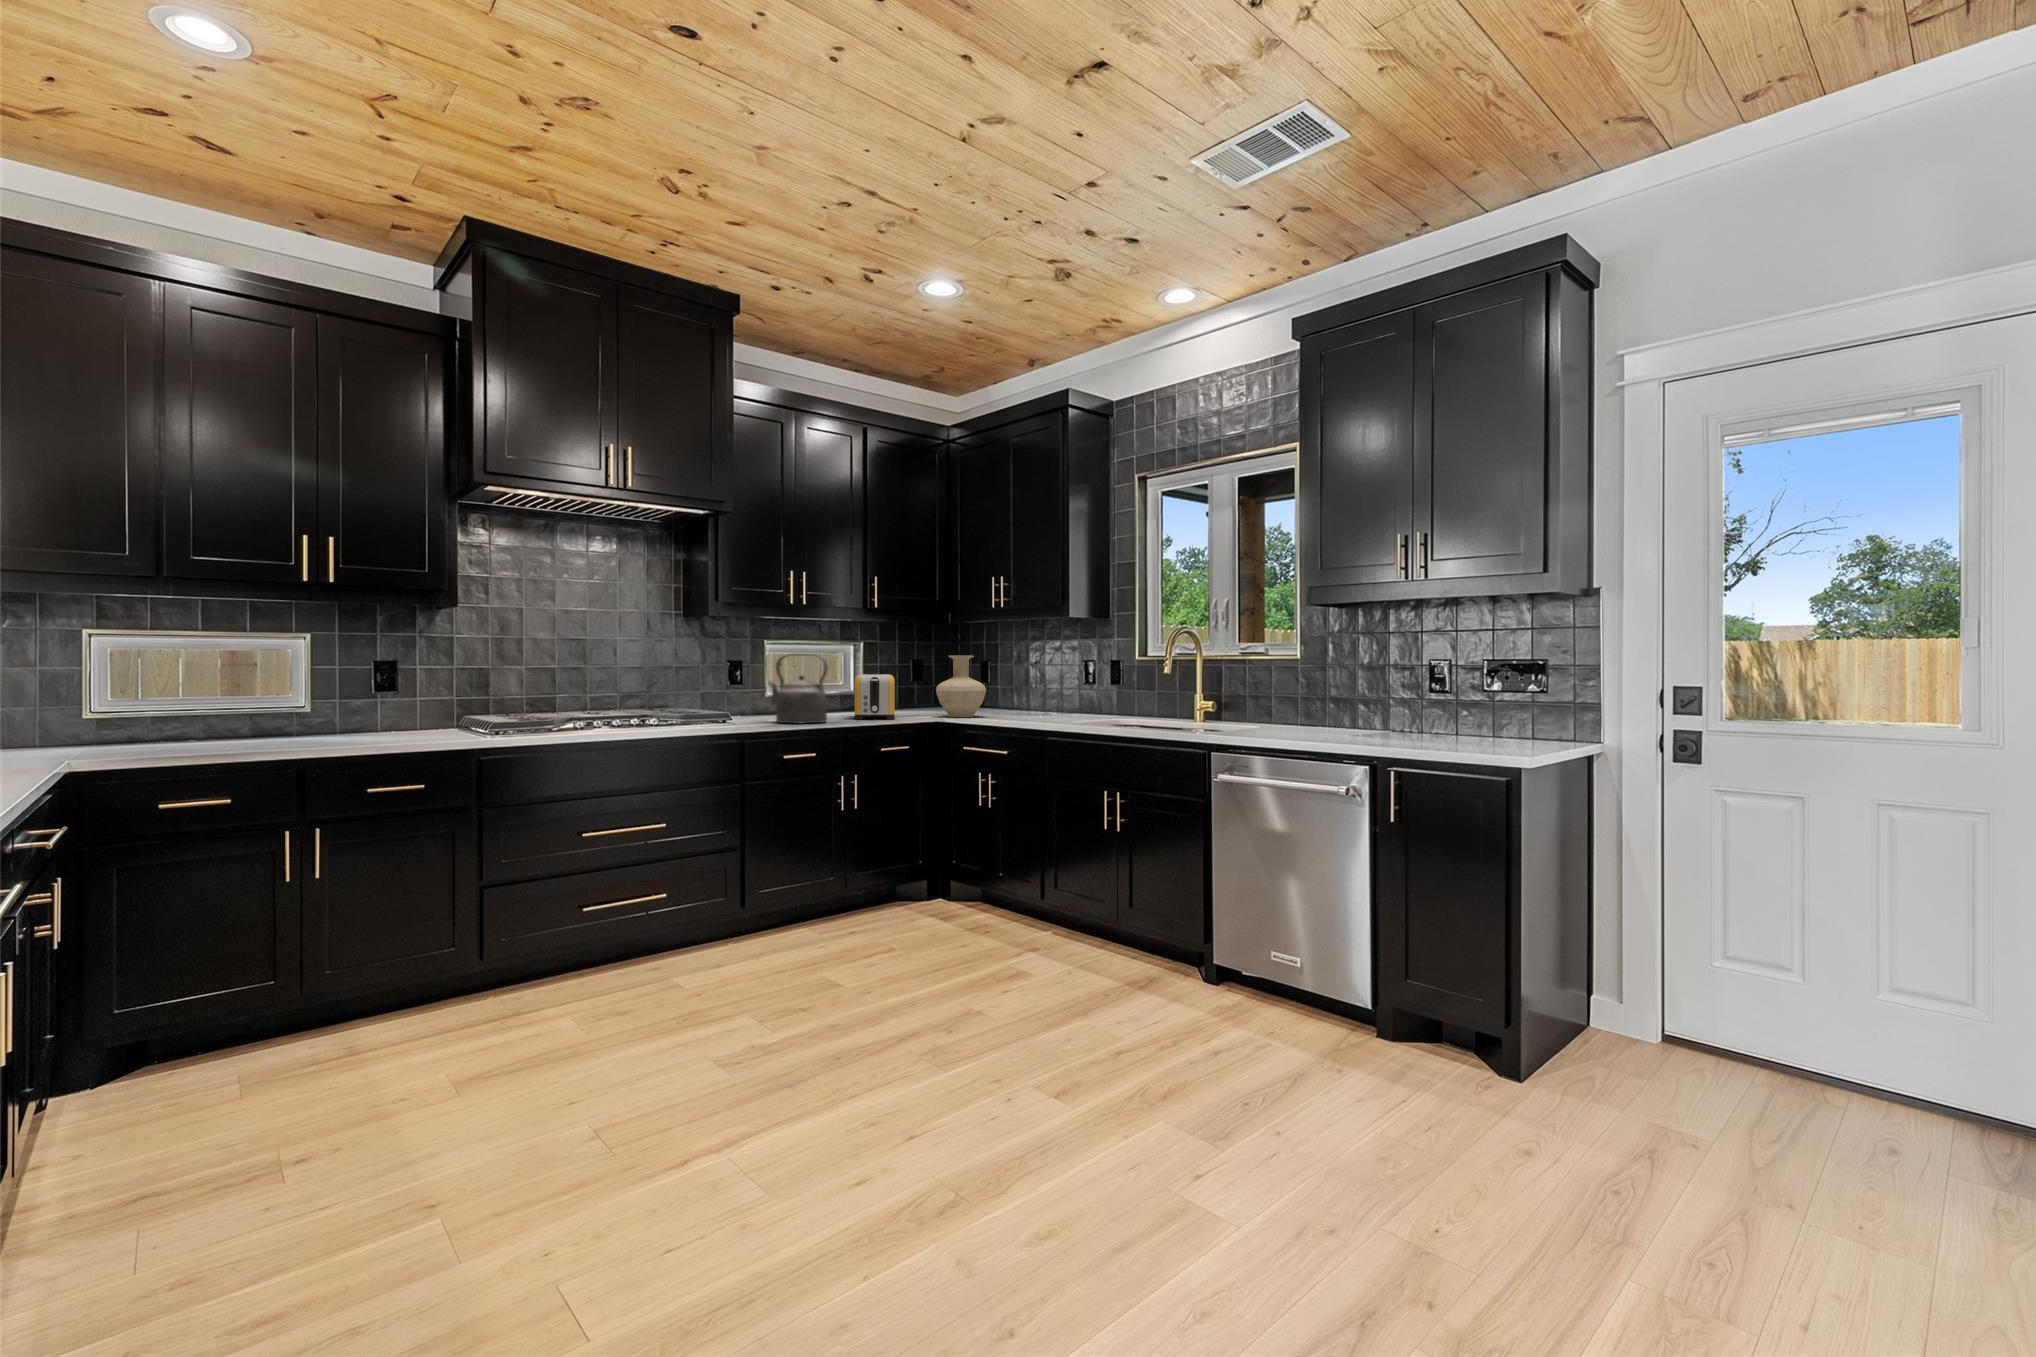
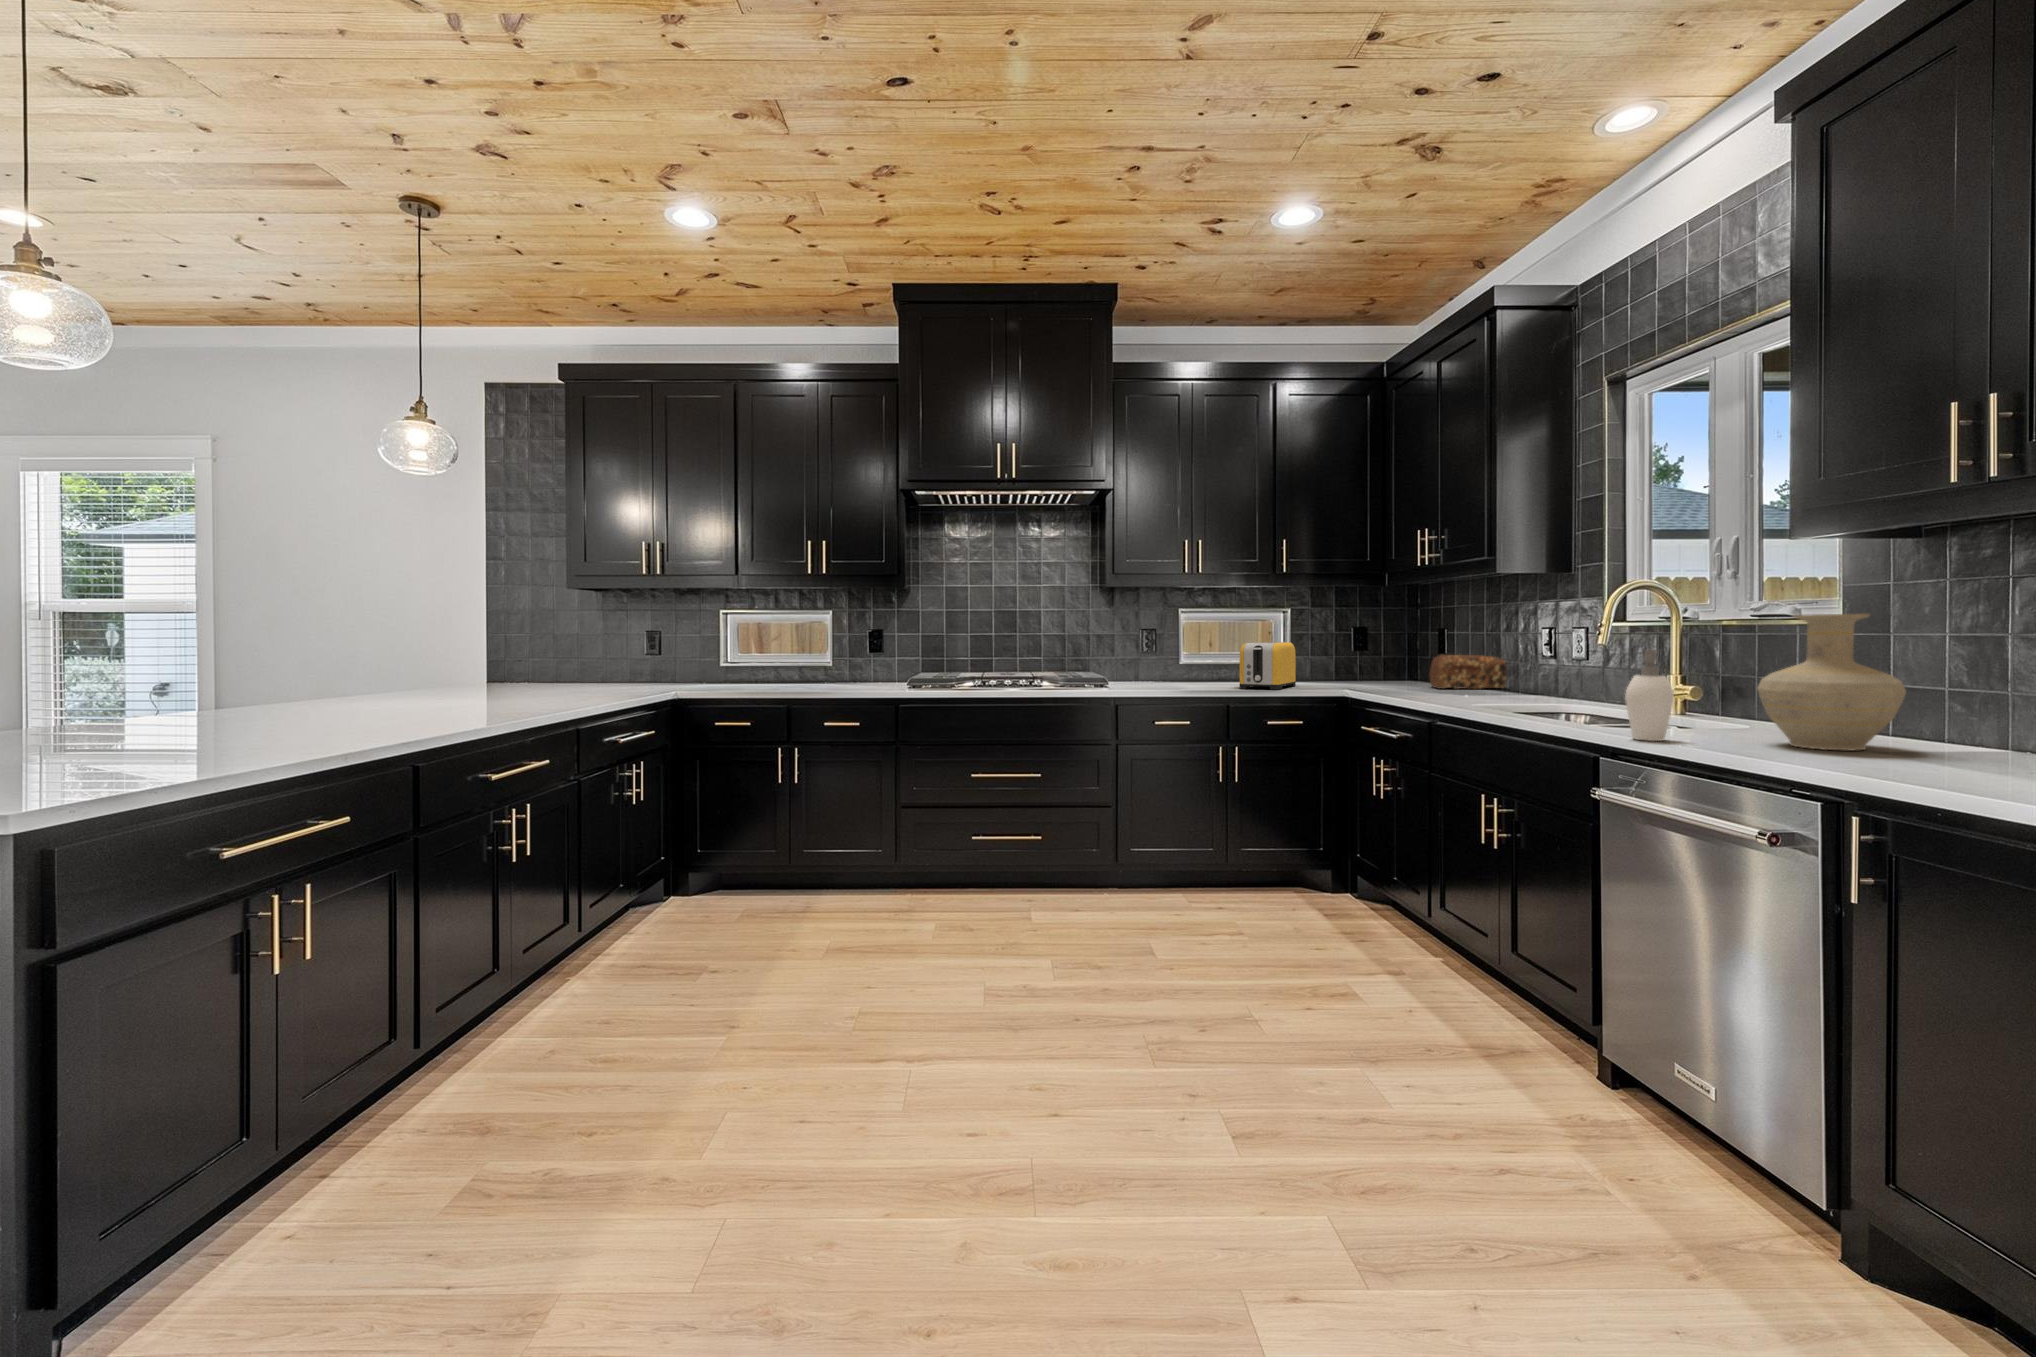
kettle: present [768,654,828,723] -> none [1151,623,1201,691]
vase: present [936,655,986,717] -> present [1757,614,1906,750]
soap dispenser: none [1249,677,1277,741] -> present [1625,649,1674,741]
bread loaf: none [1001,686,1061,715] -> present [1430,655,1507,689]

